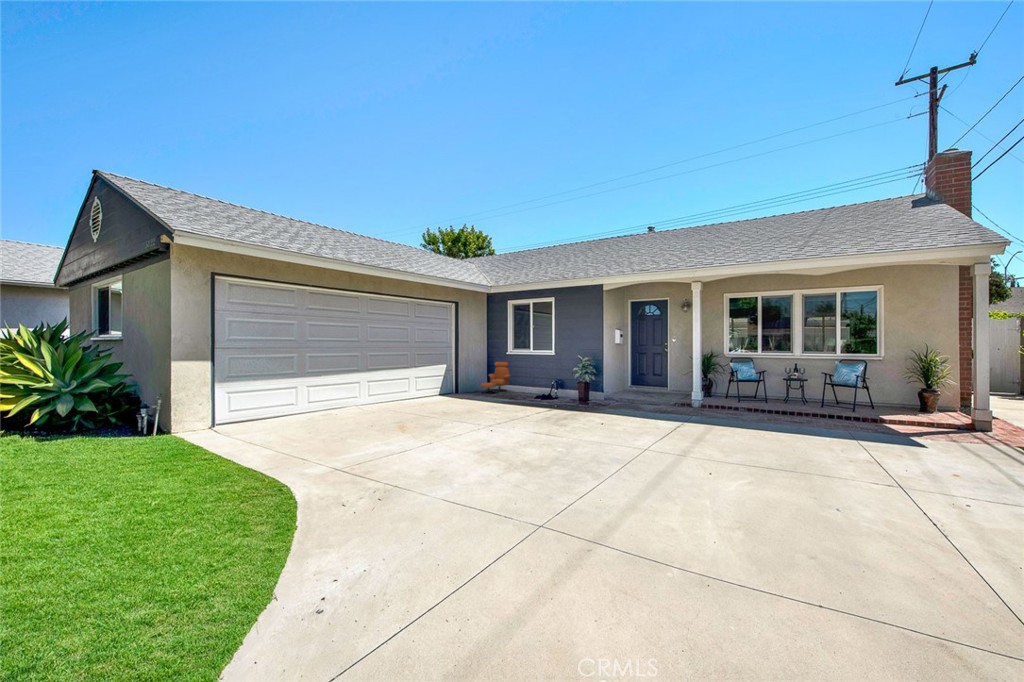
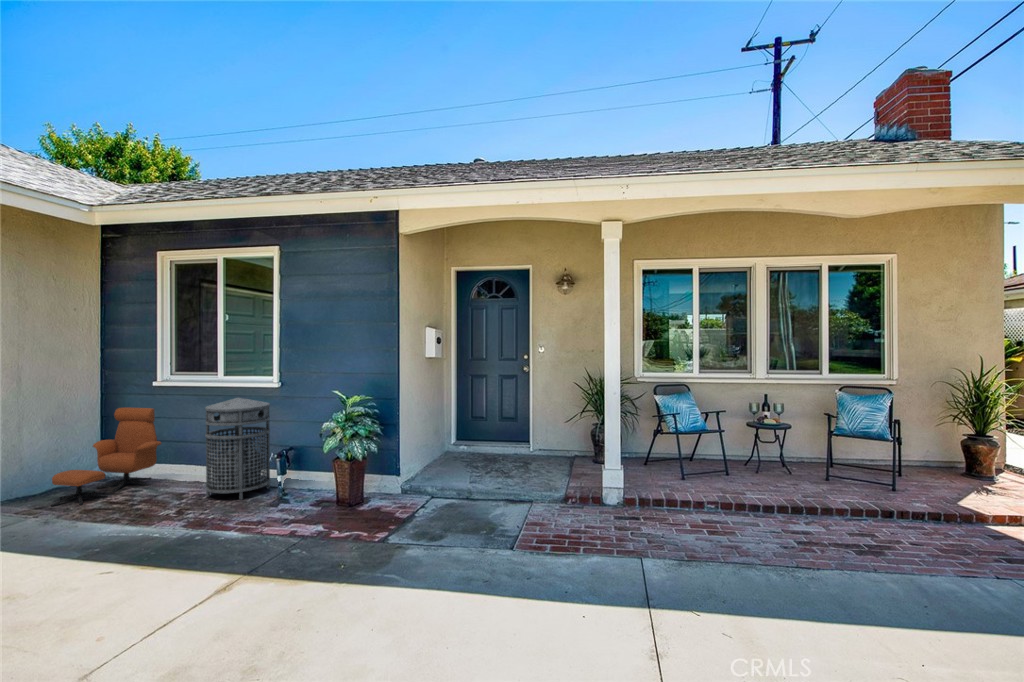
trash can: none [530,358,552,396] -> present [205,398,271,500]

